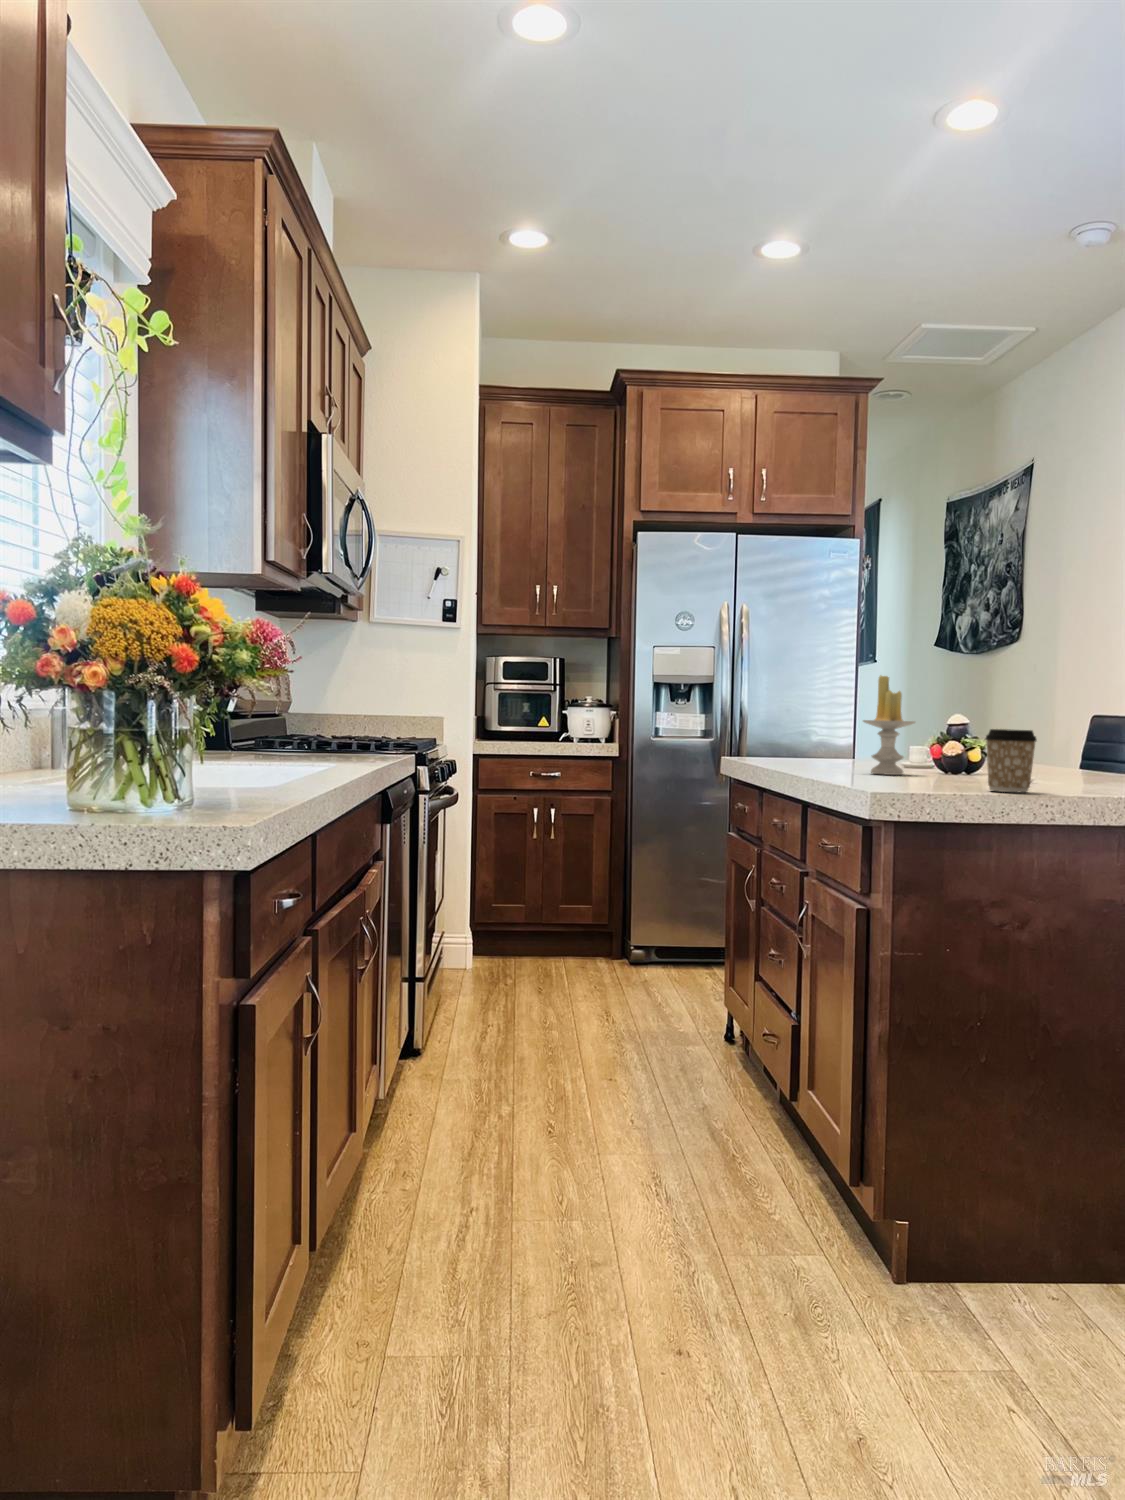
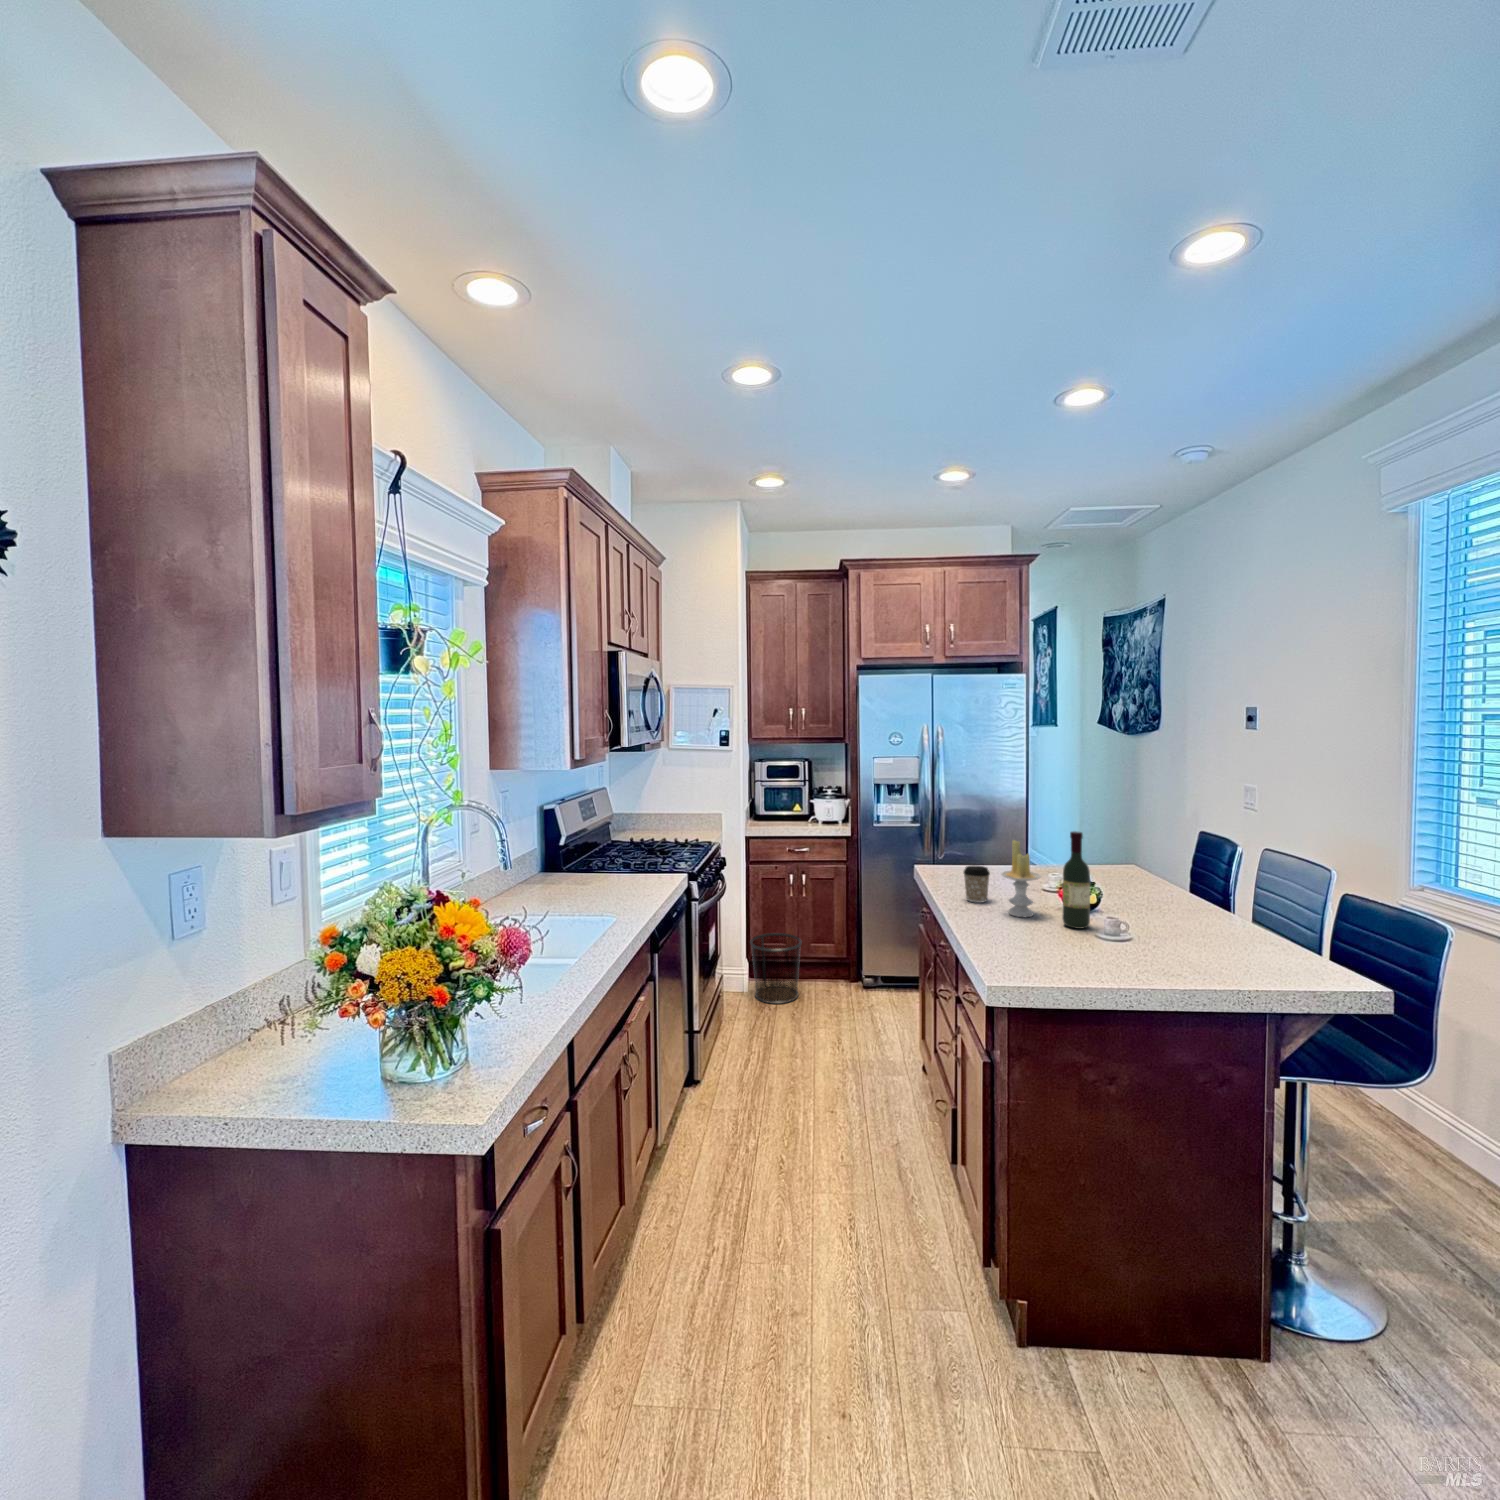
wine bottle: none [944,652,981,778] -> present [1062,831,1090,929]
coffee cup: present [986,729,1037,792] -> present [964,866,990,903]
waste bin: none [476,889,550,982] -> present [750,933,802,1004]

